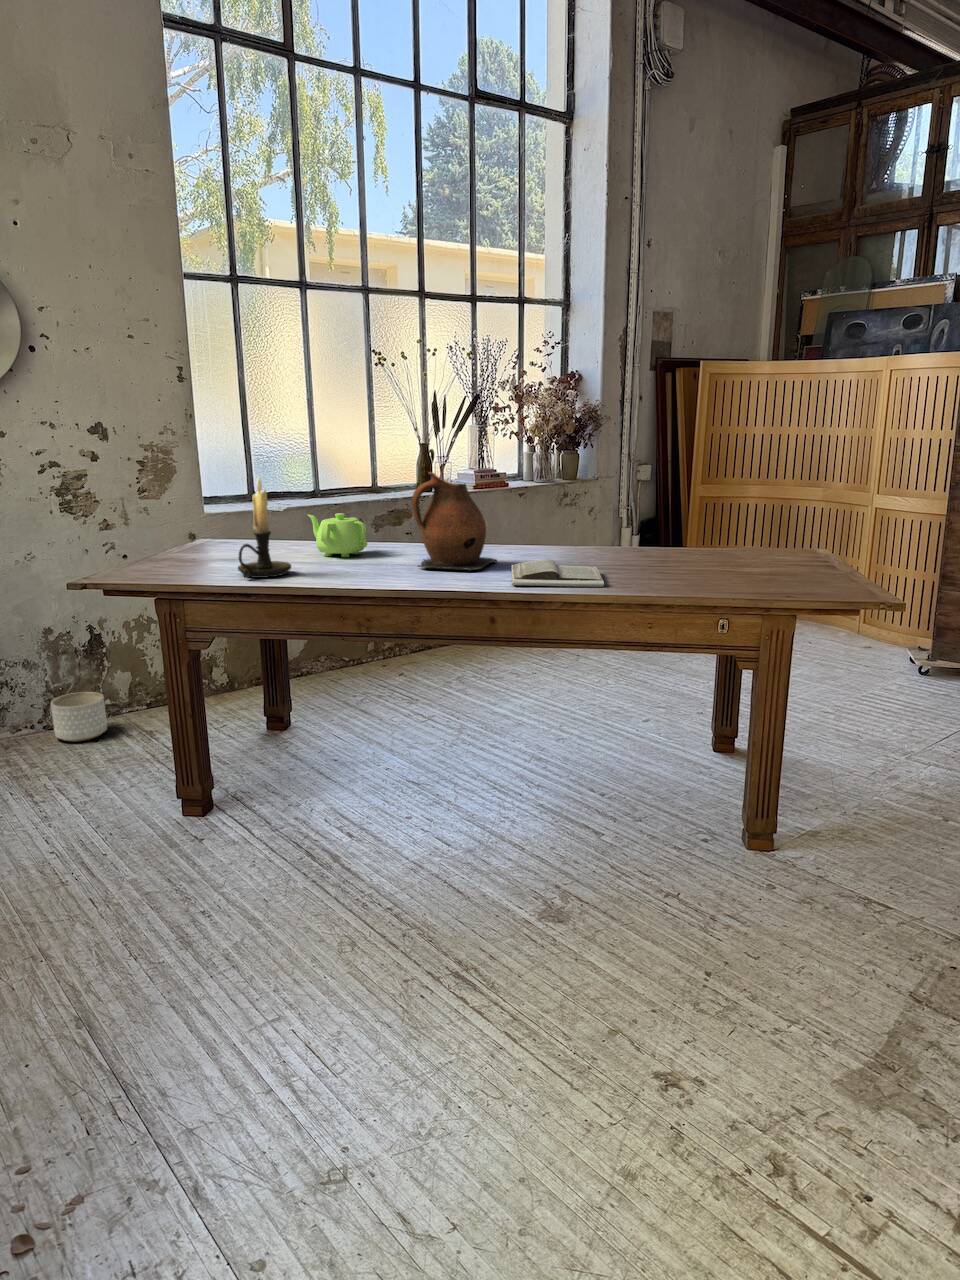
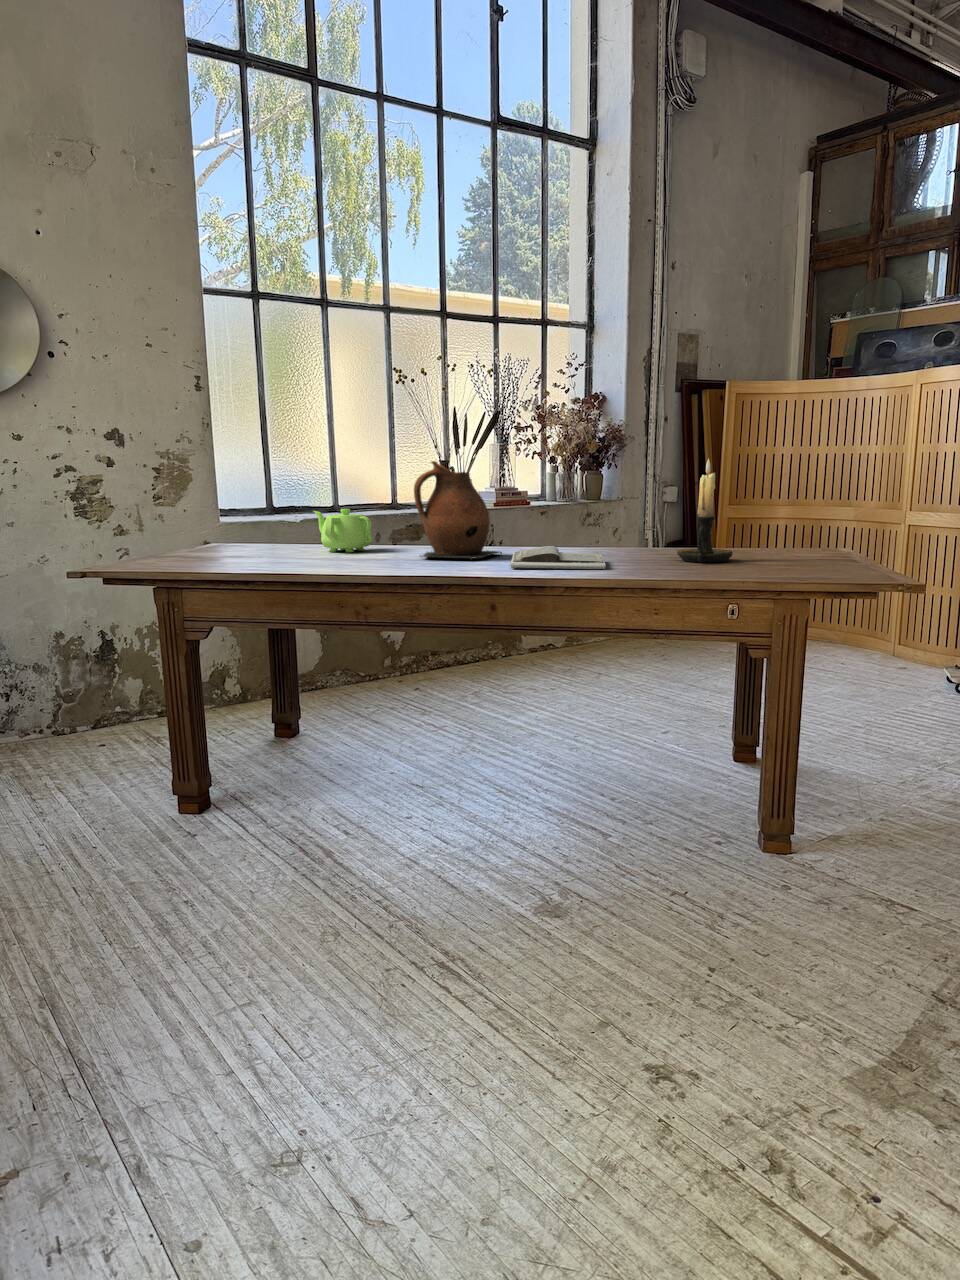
candle holder: present [238,477,291,578] -> present [677,459,732,562]
planter: present [51,692,107,742] -> none [60,697,117,745]

